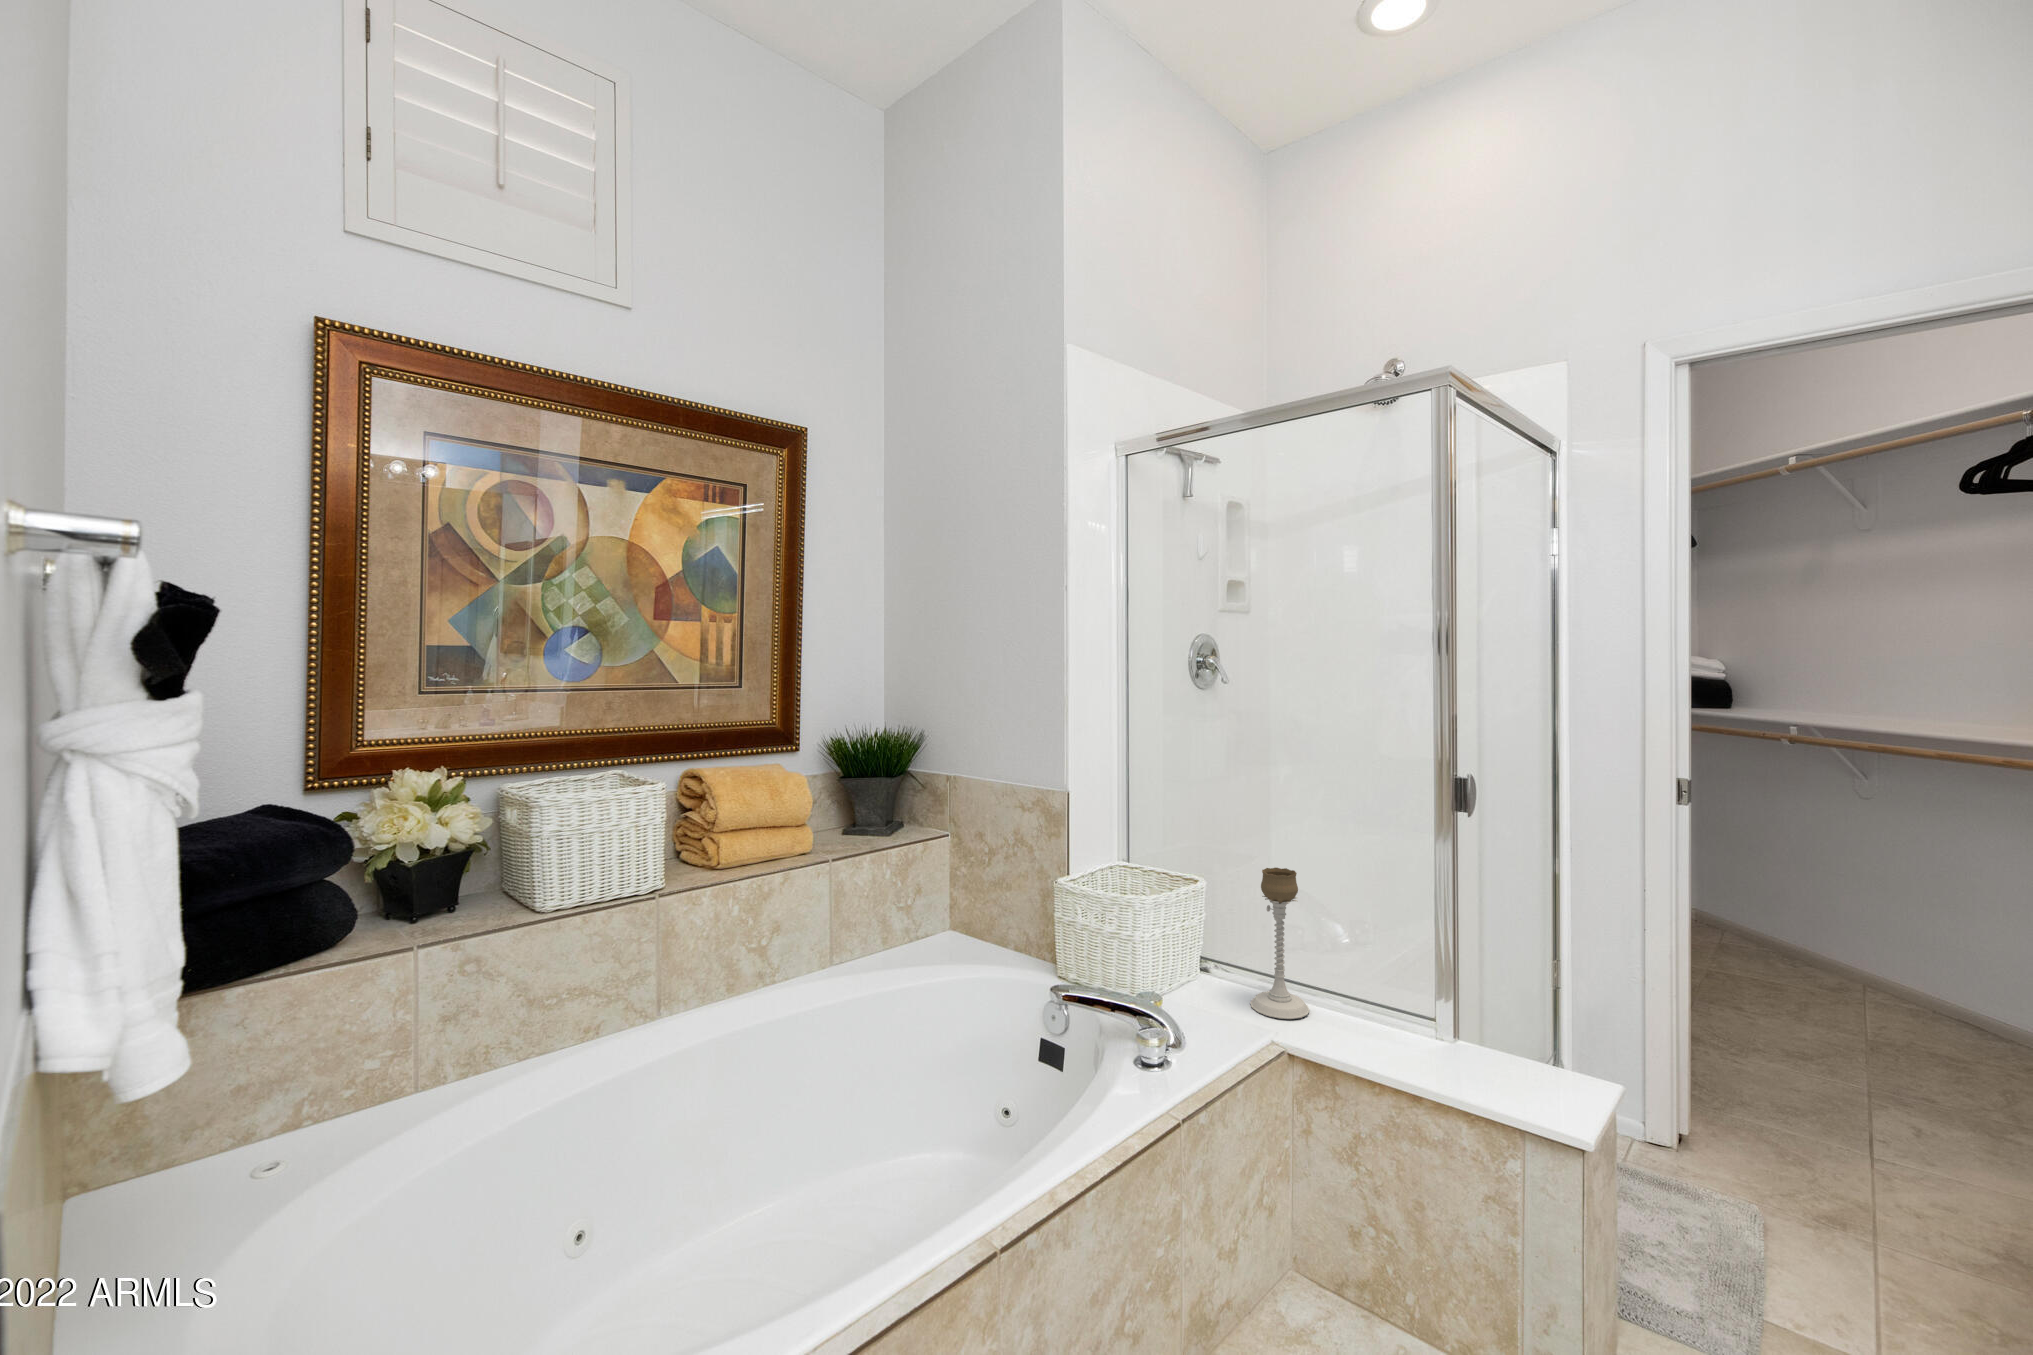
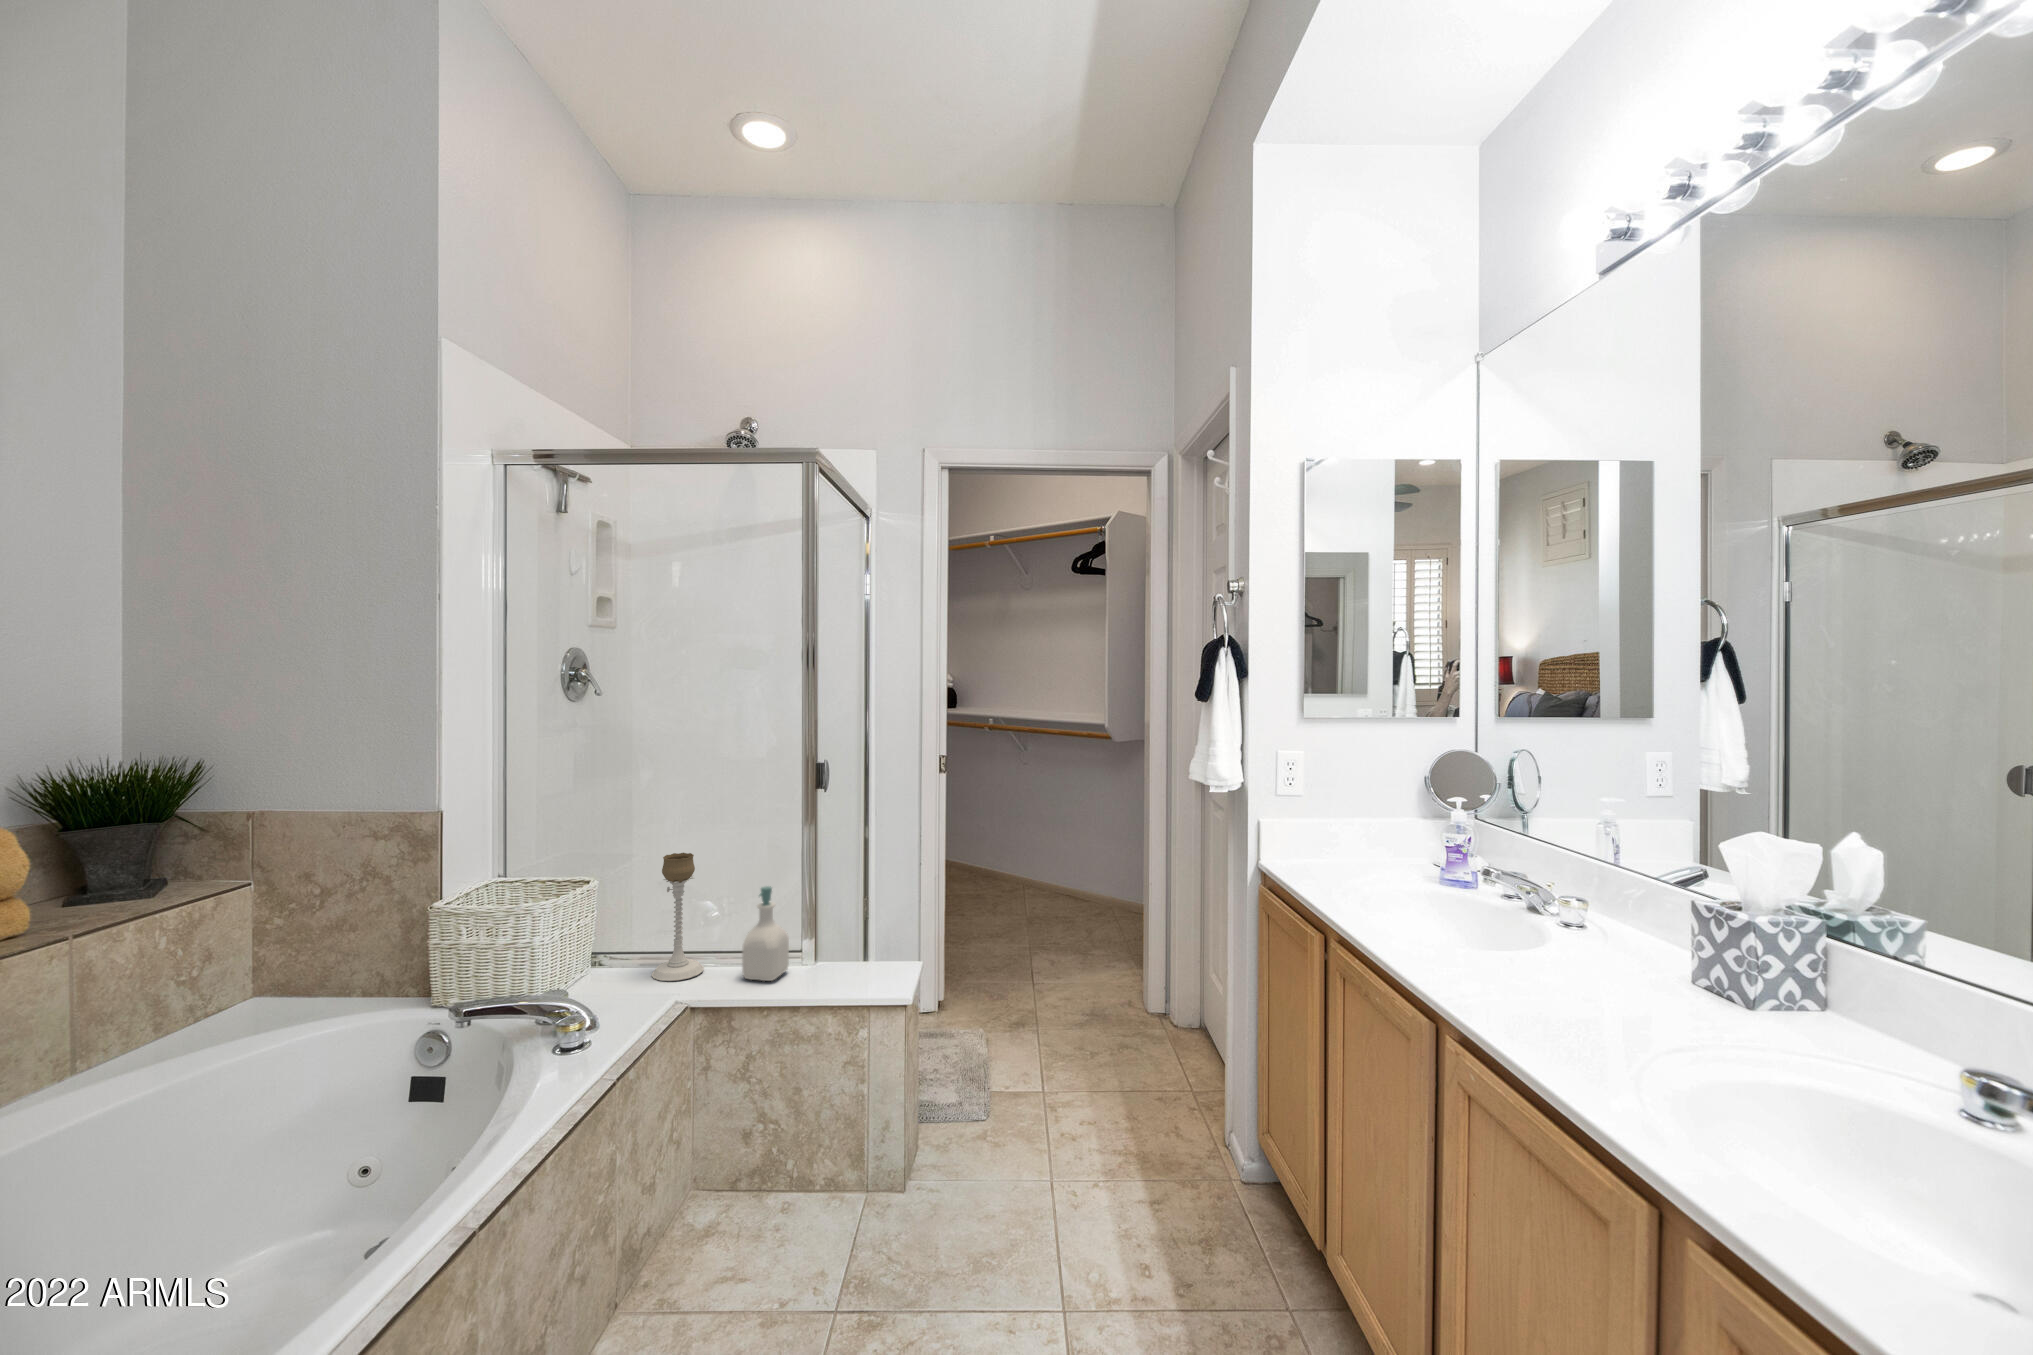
soap bottle: none [1352,929,1416,1055] -> present [742,886,789,981]

